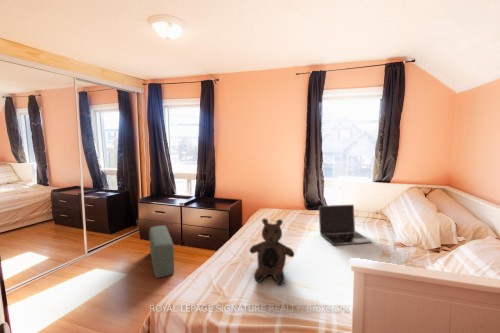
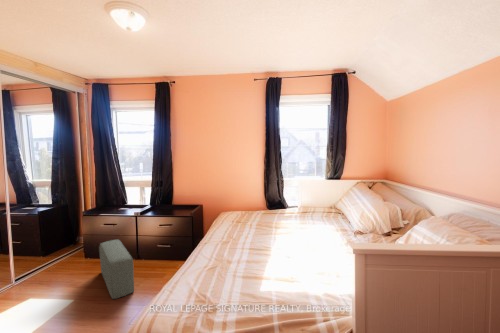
laptop: present [319,205,372,245] -> none [285,201,335,239]
teddy bear: present [250,219,294,284] -> none [230,217,275,283]

